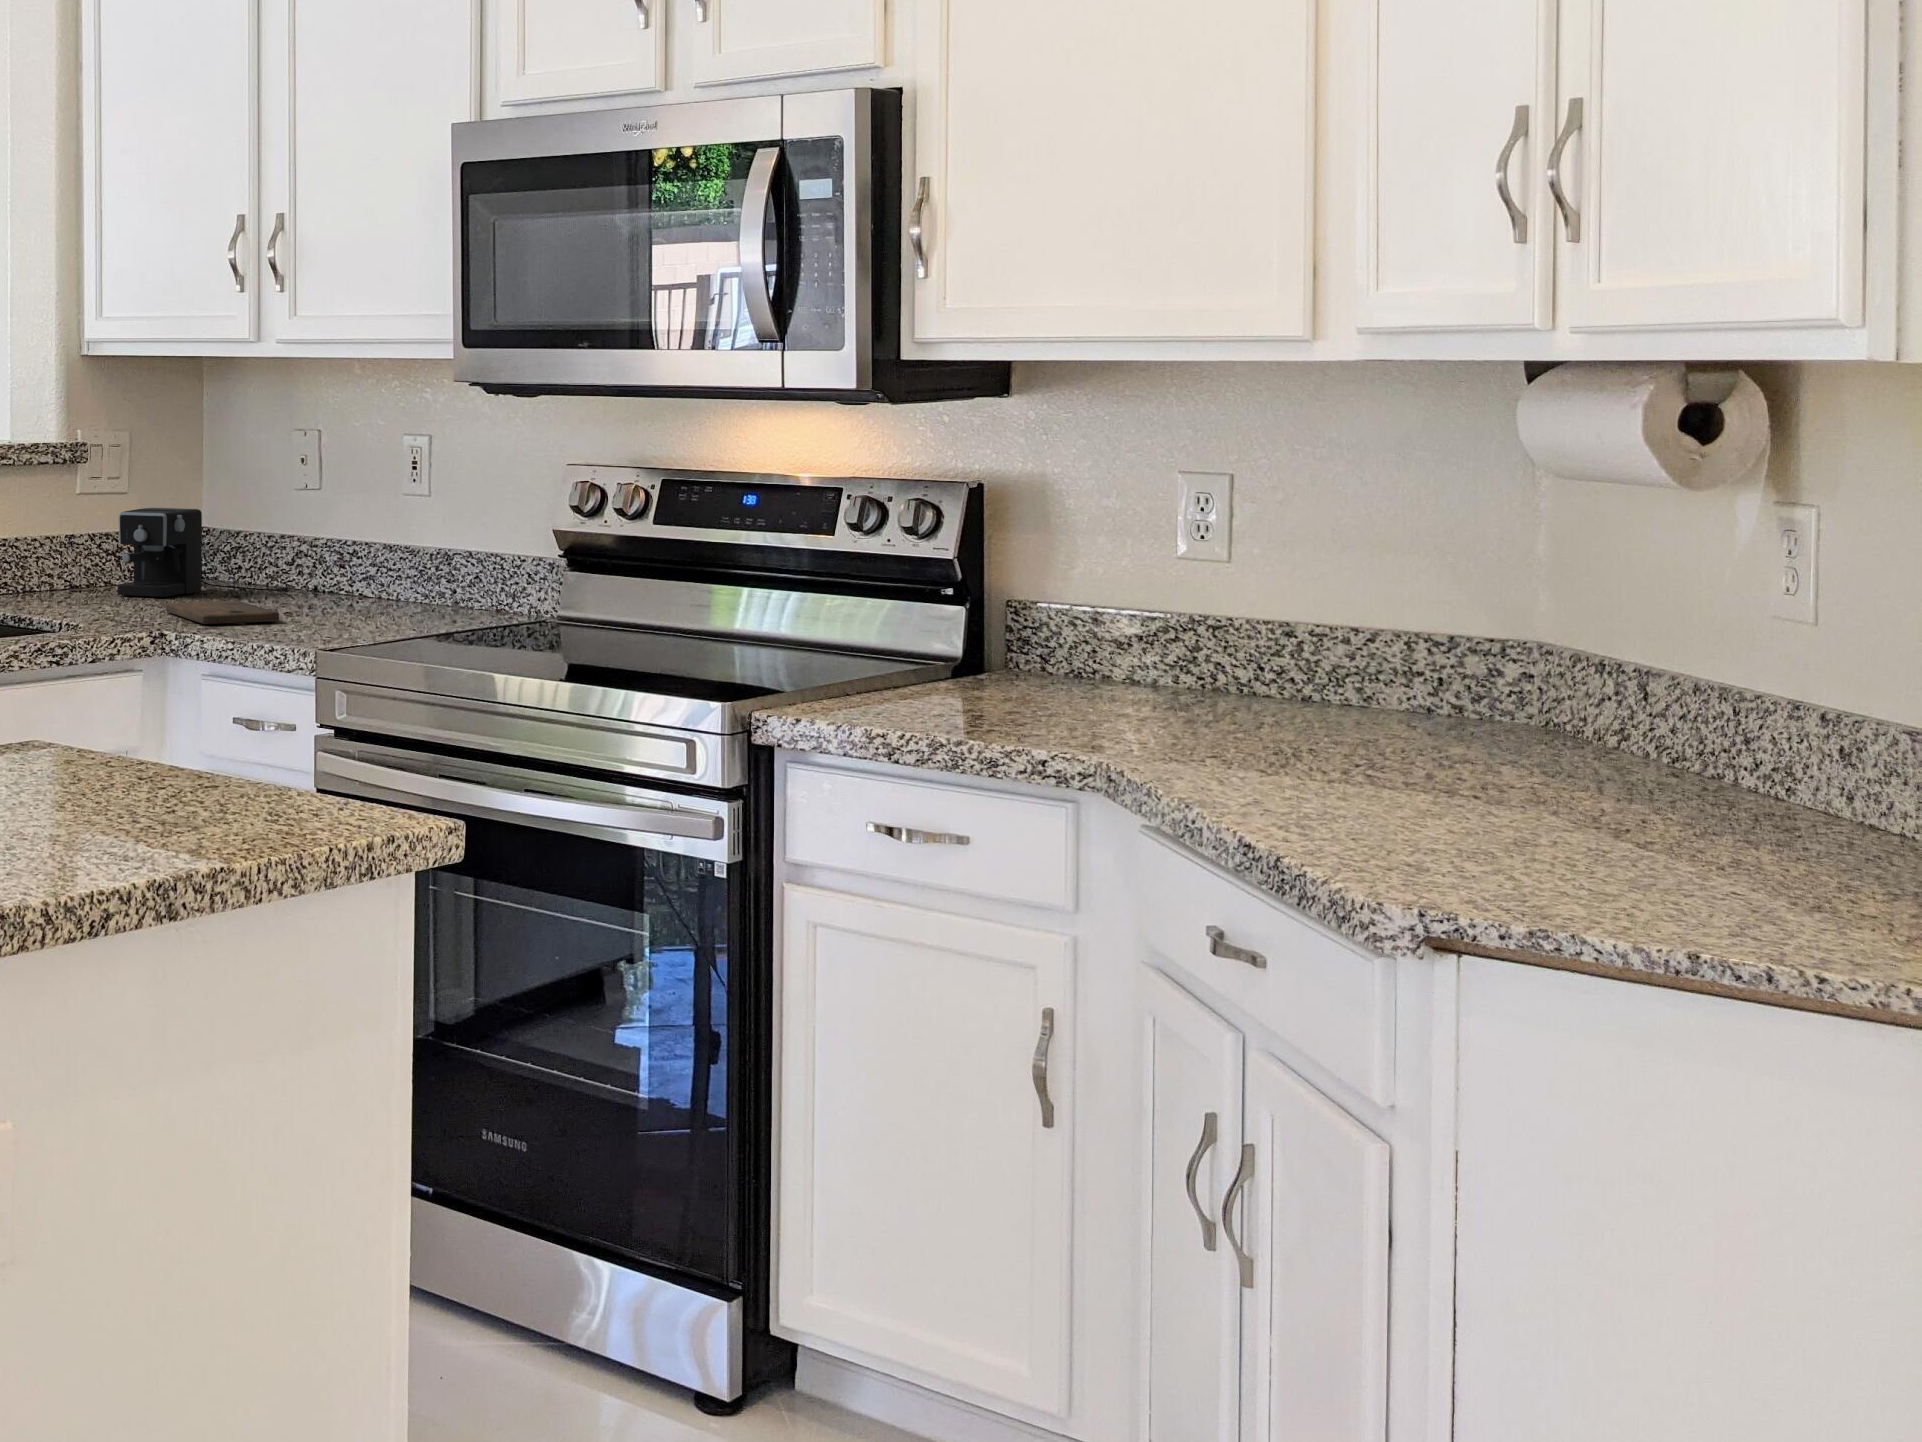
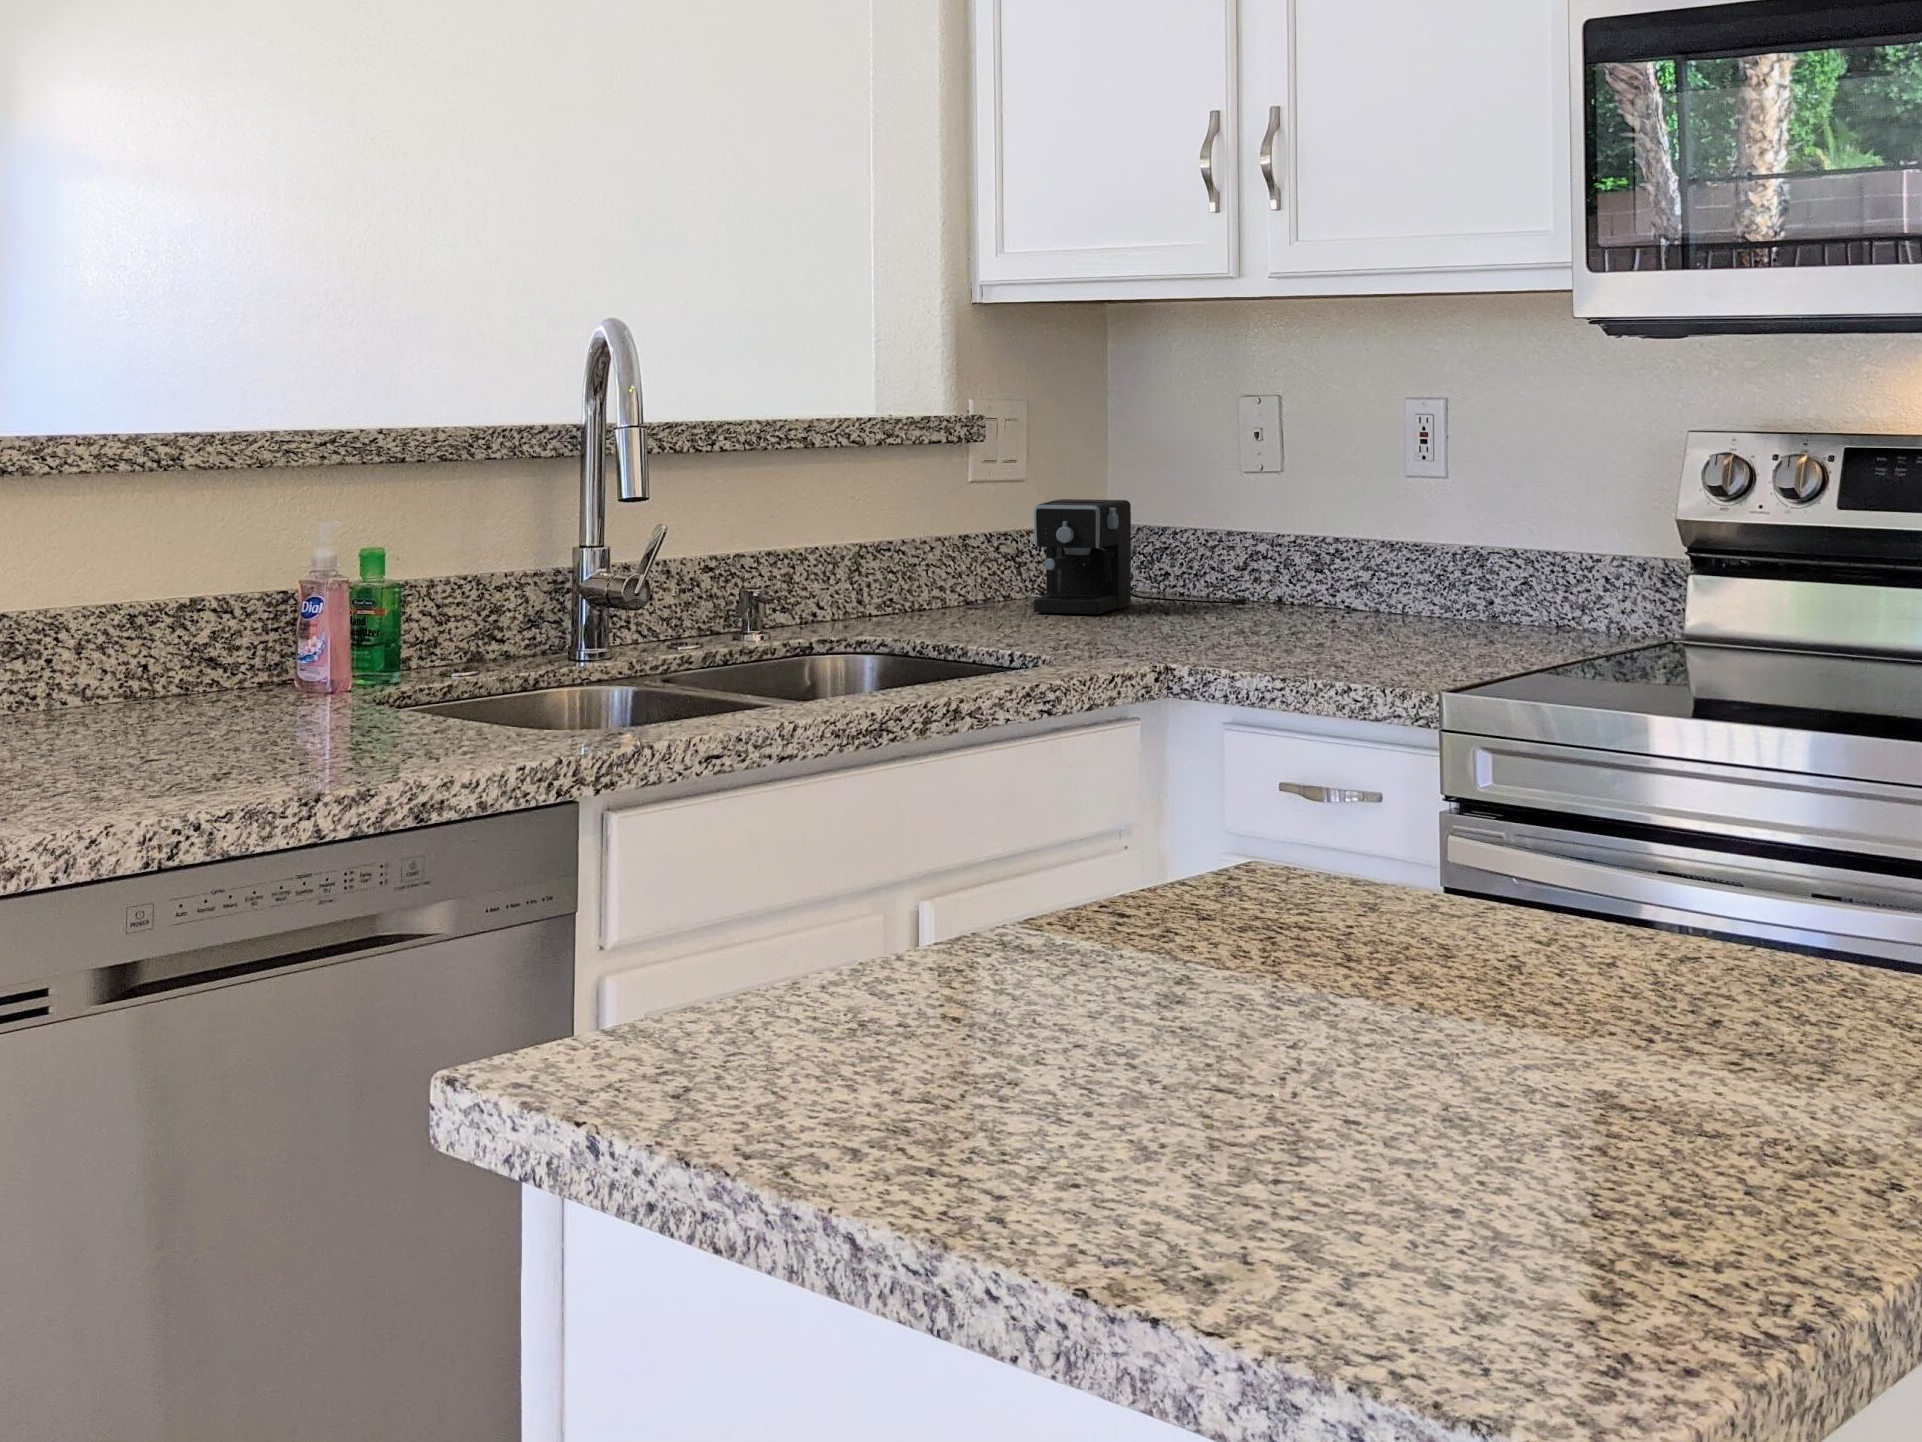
cutting board: present [166,601,279,624] -> none [1130,619,1301,652]

